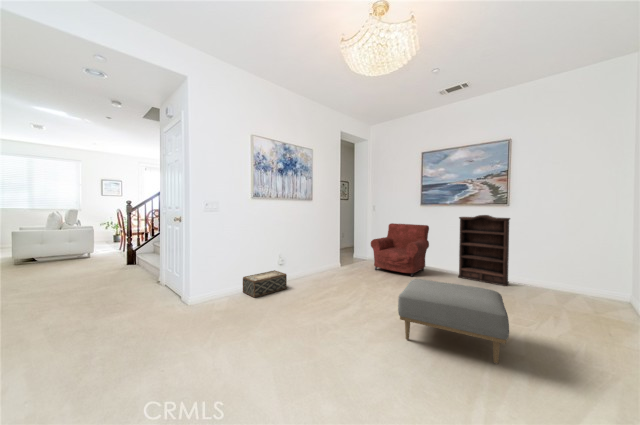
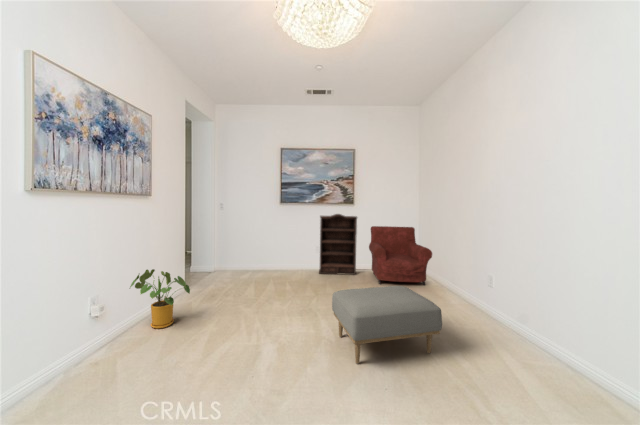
armchair: present [371,223,429,277] -> present [369,226,432,285]
house plant: none [295,246,324,283] -> present [130,269,190,329]
woven basket: present [243,270,287,297] -> none [13,327,127,403]

